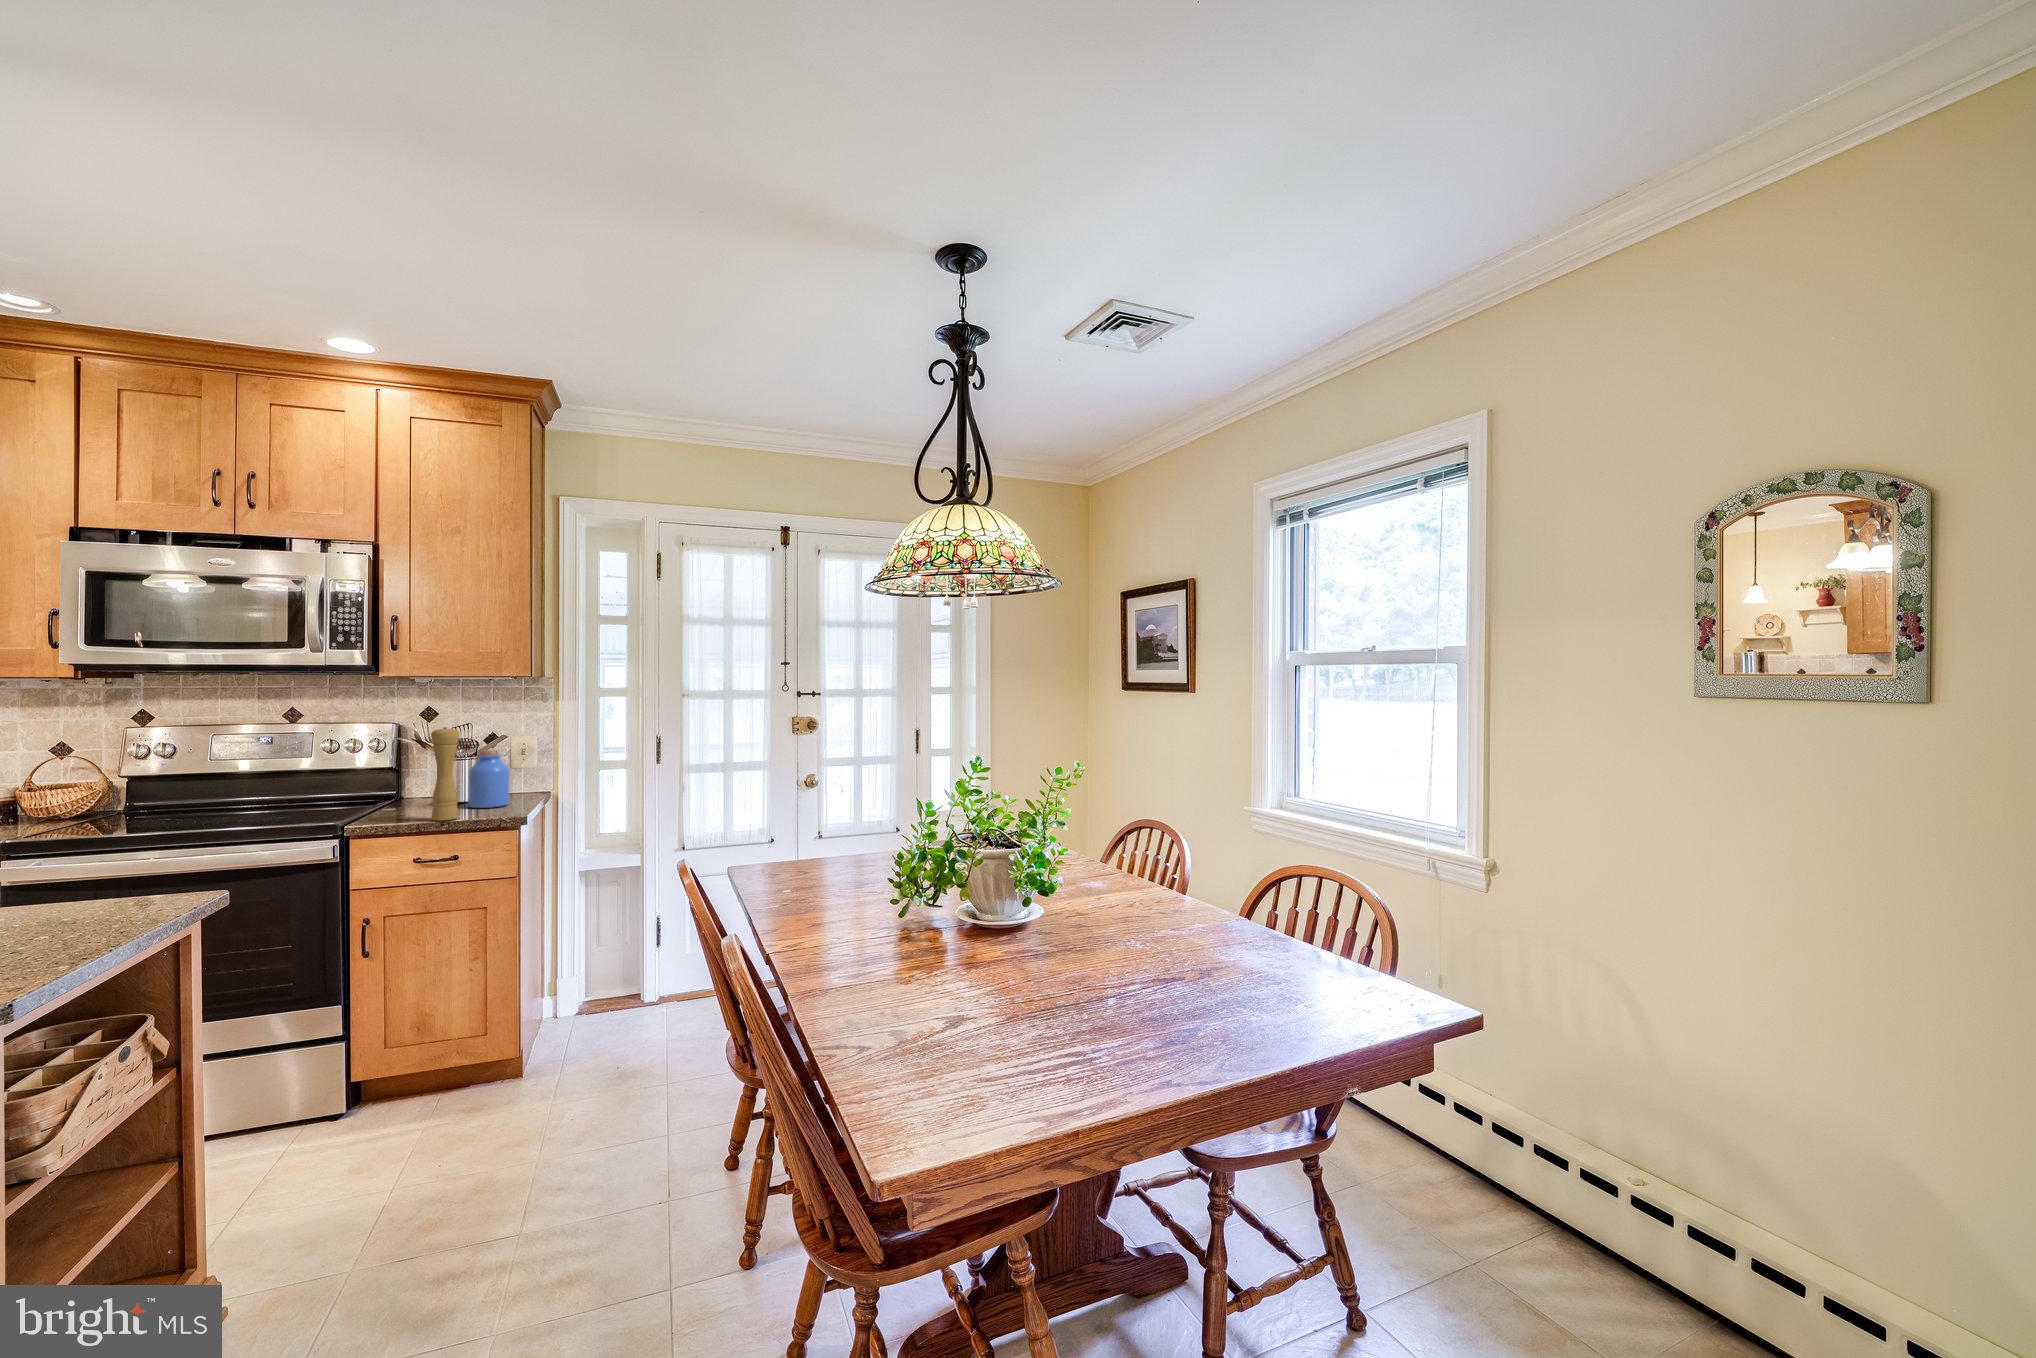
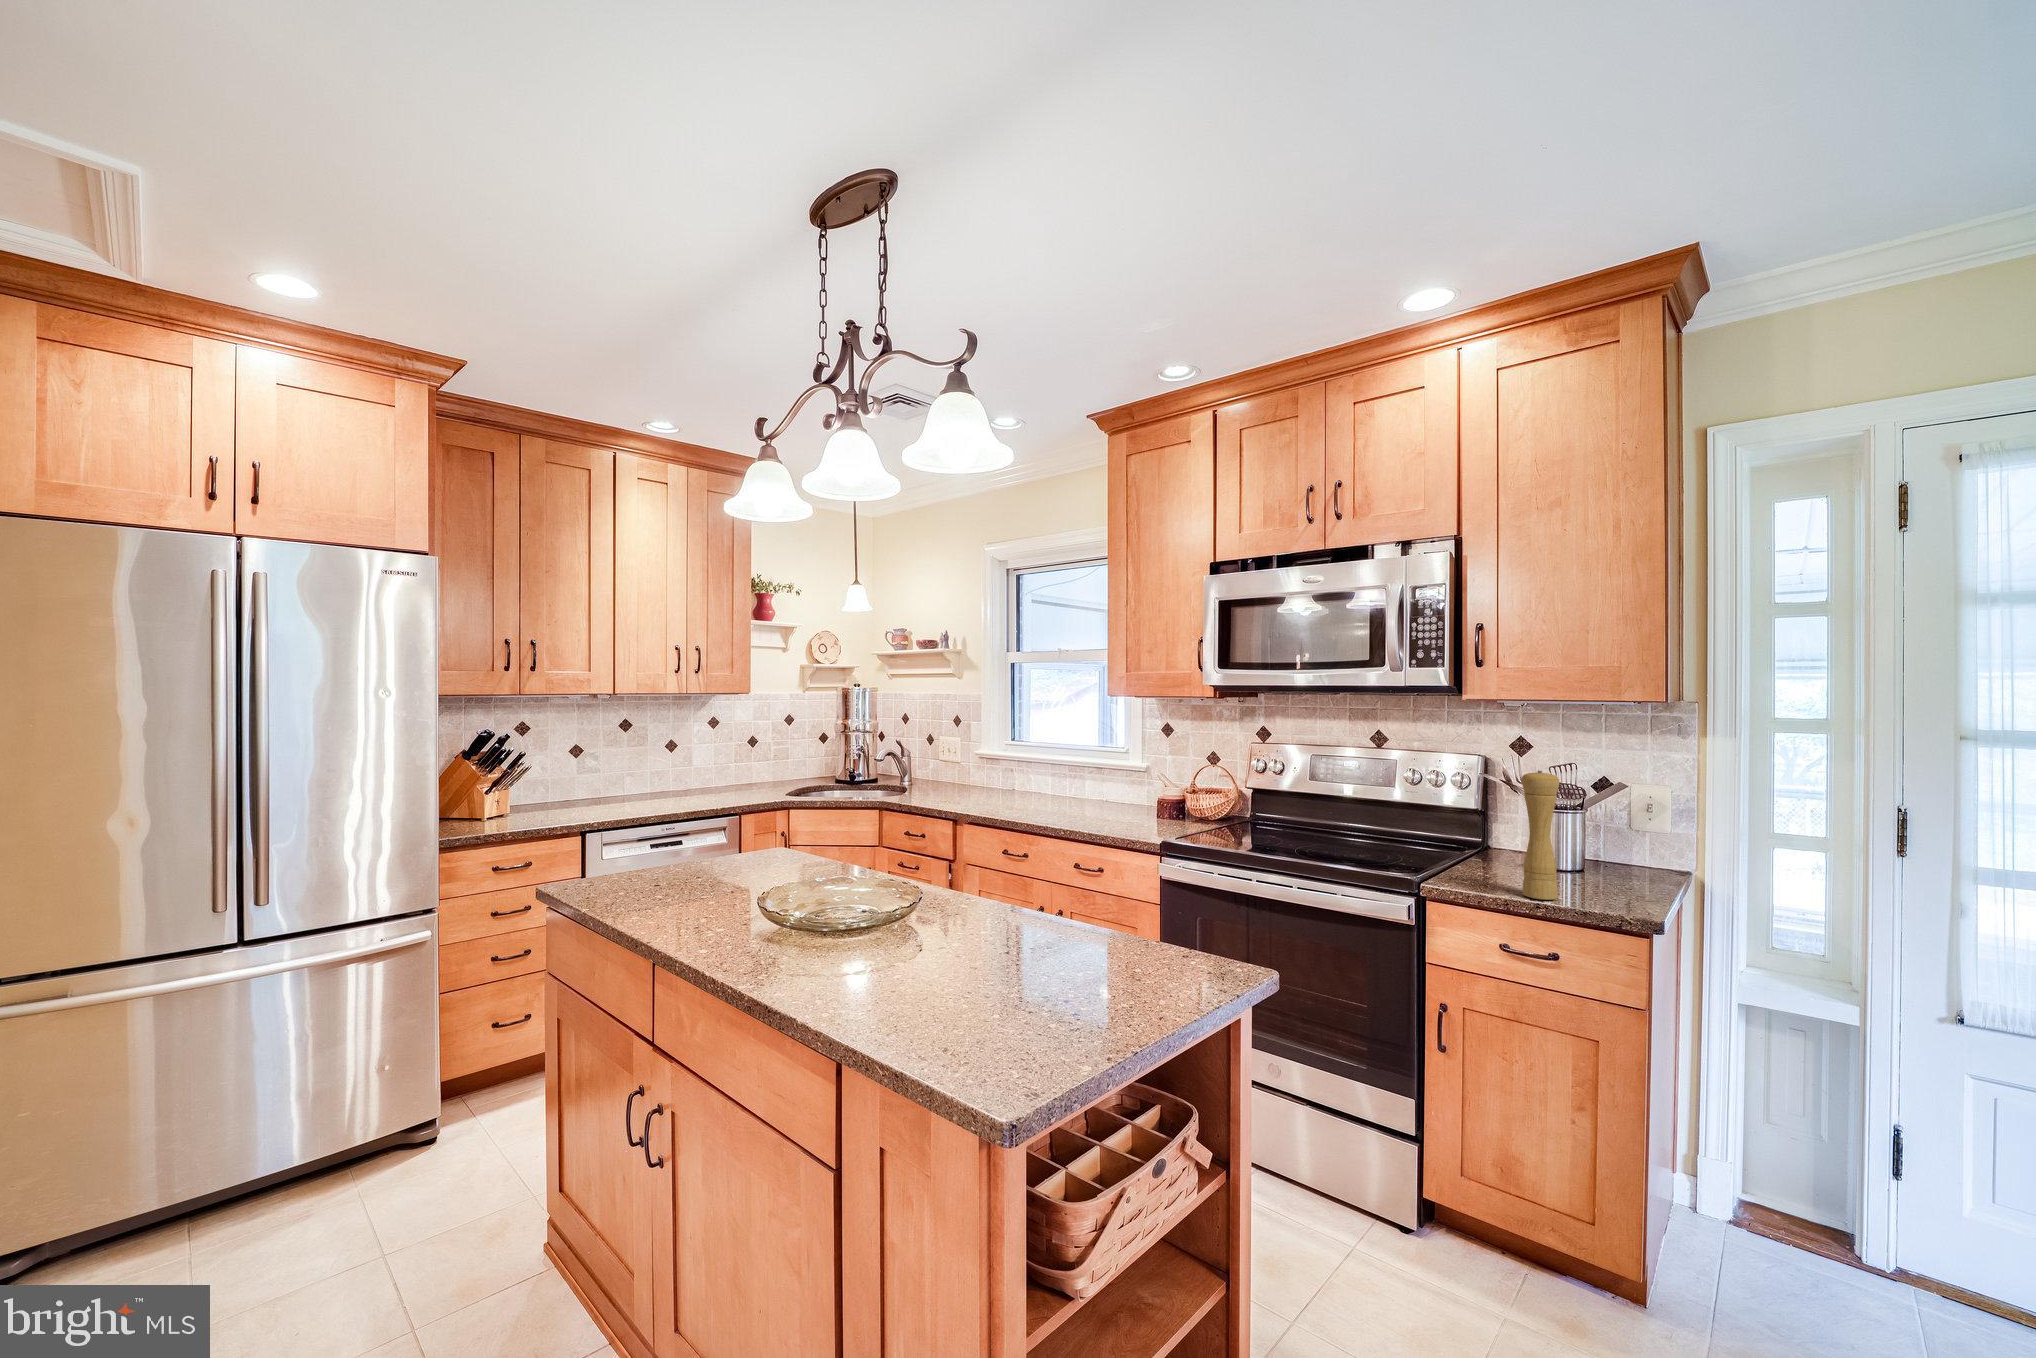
jar: present [468,750,509,808] -> none [1571,804,1630,888]

